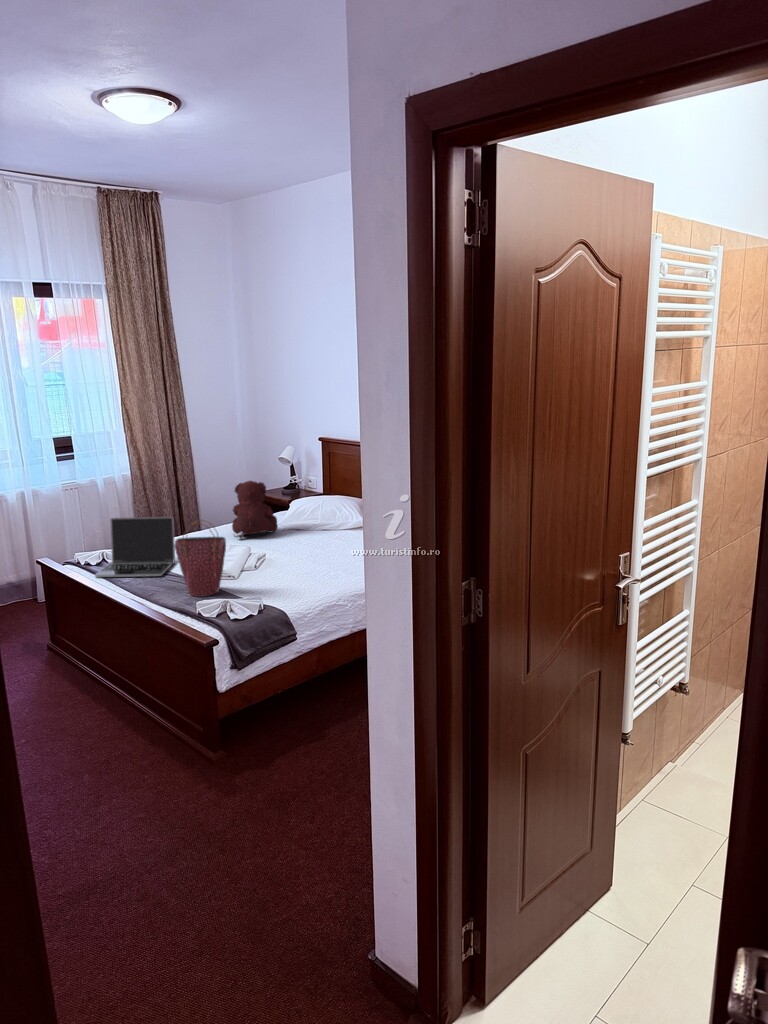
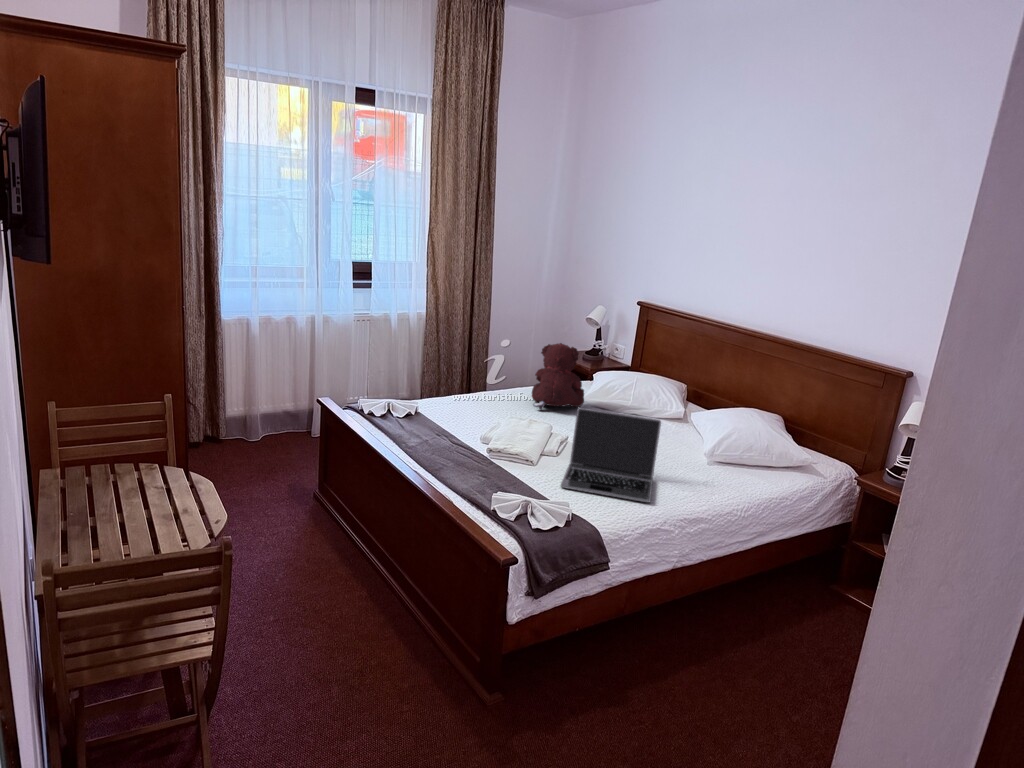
laptop: present [95,517,175,577] -> present [561,408,661,502]
handbag: present [175,521,226,597] -> none [474,391,536,485]

